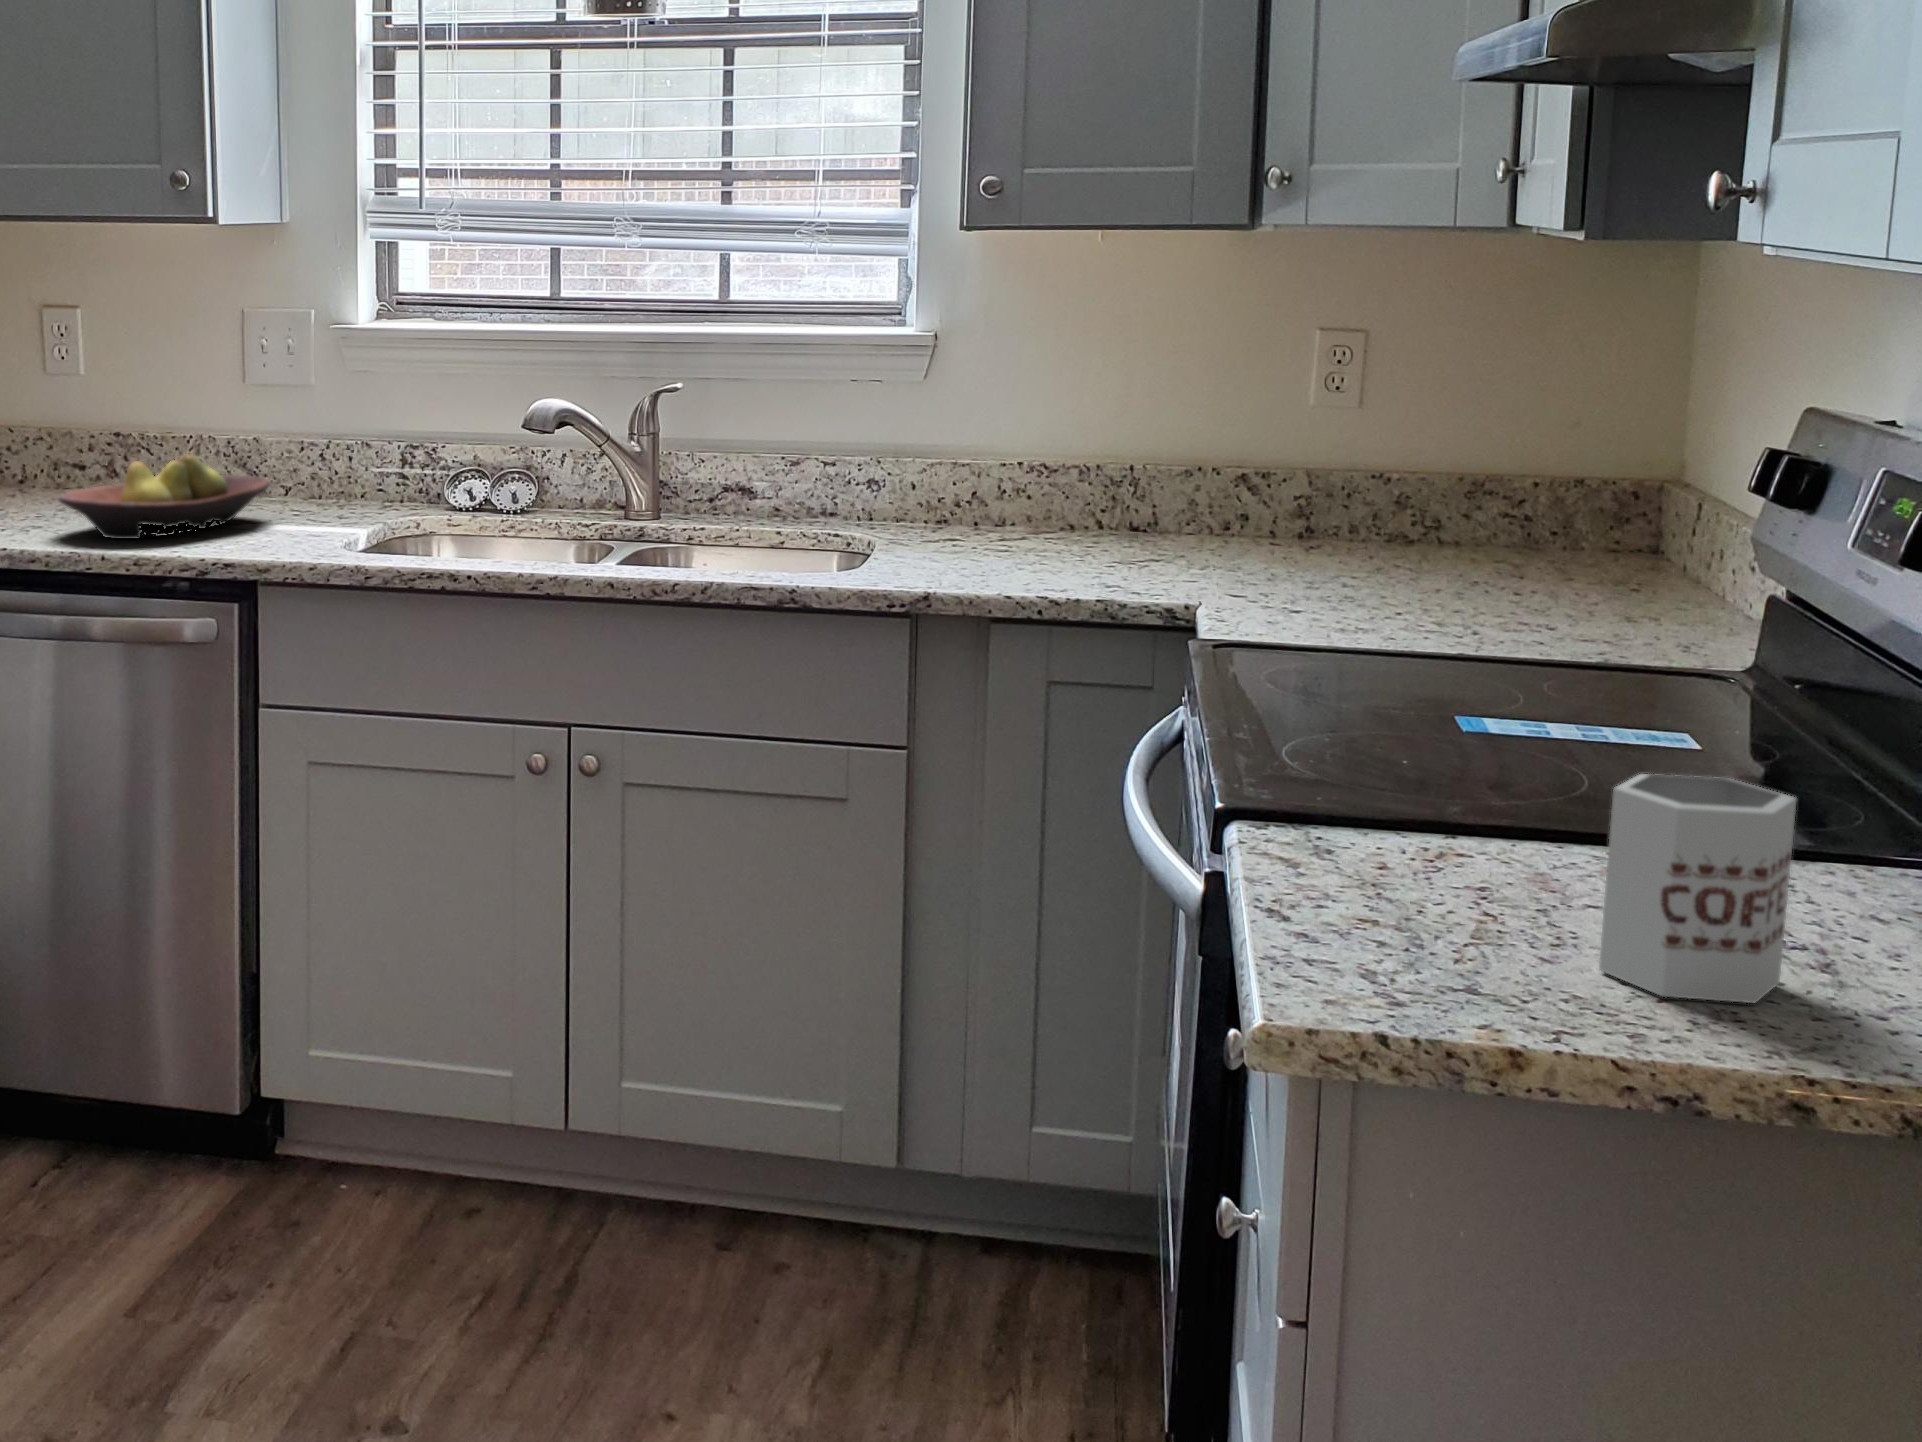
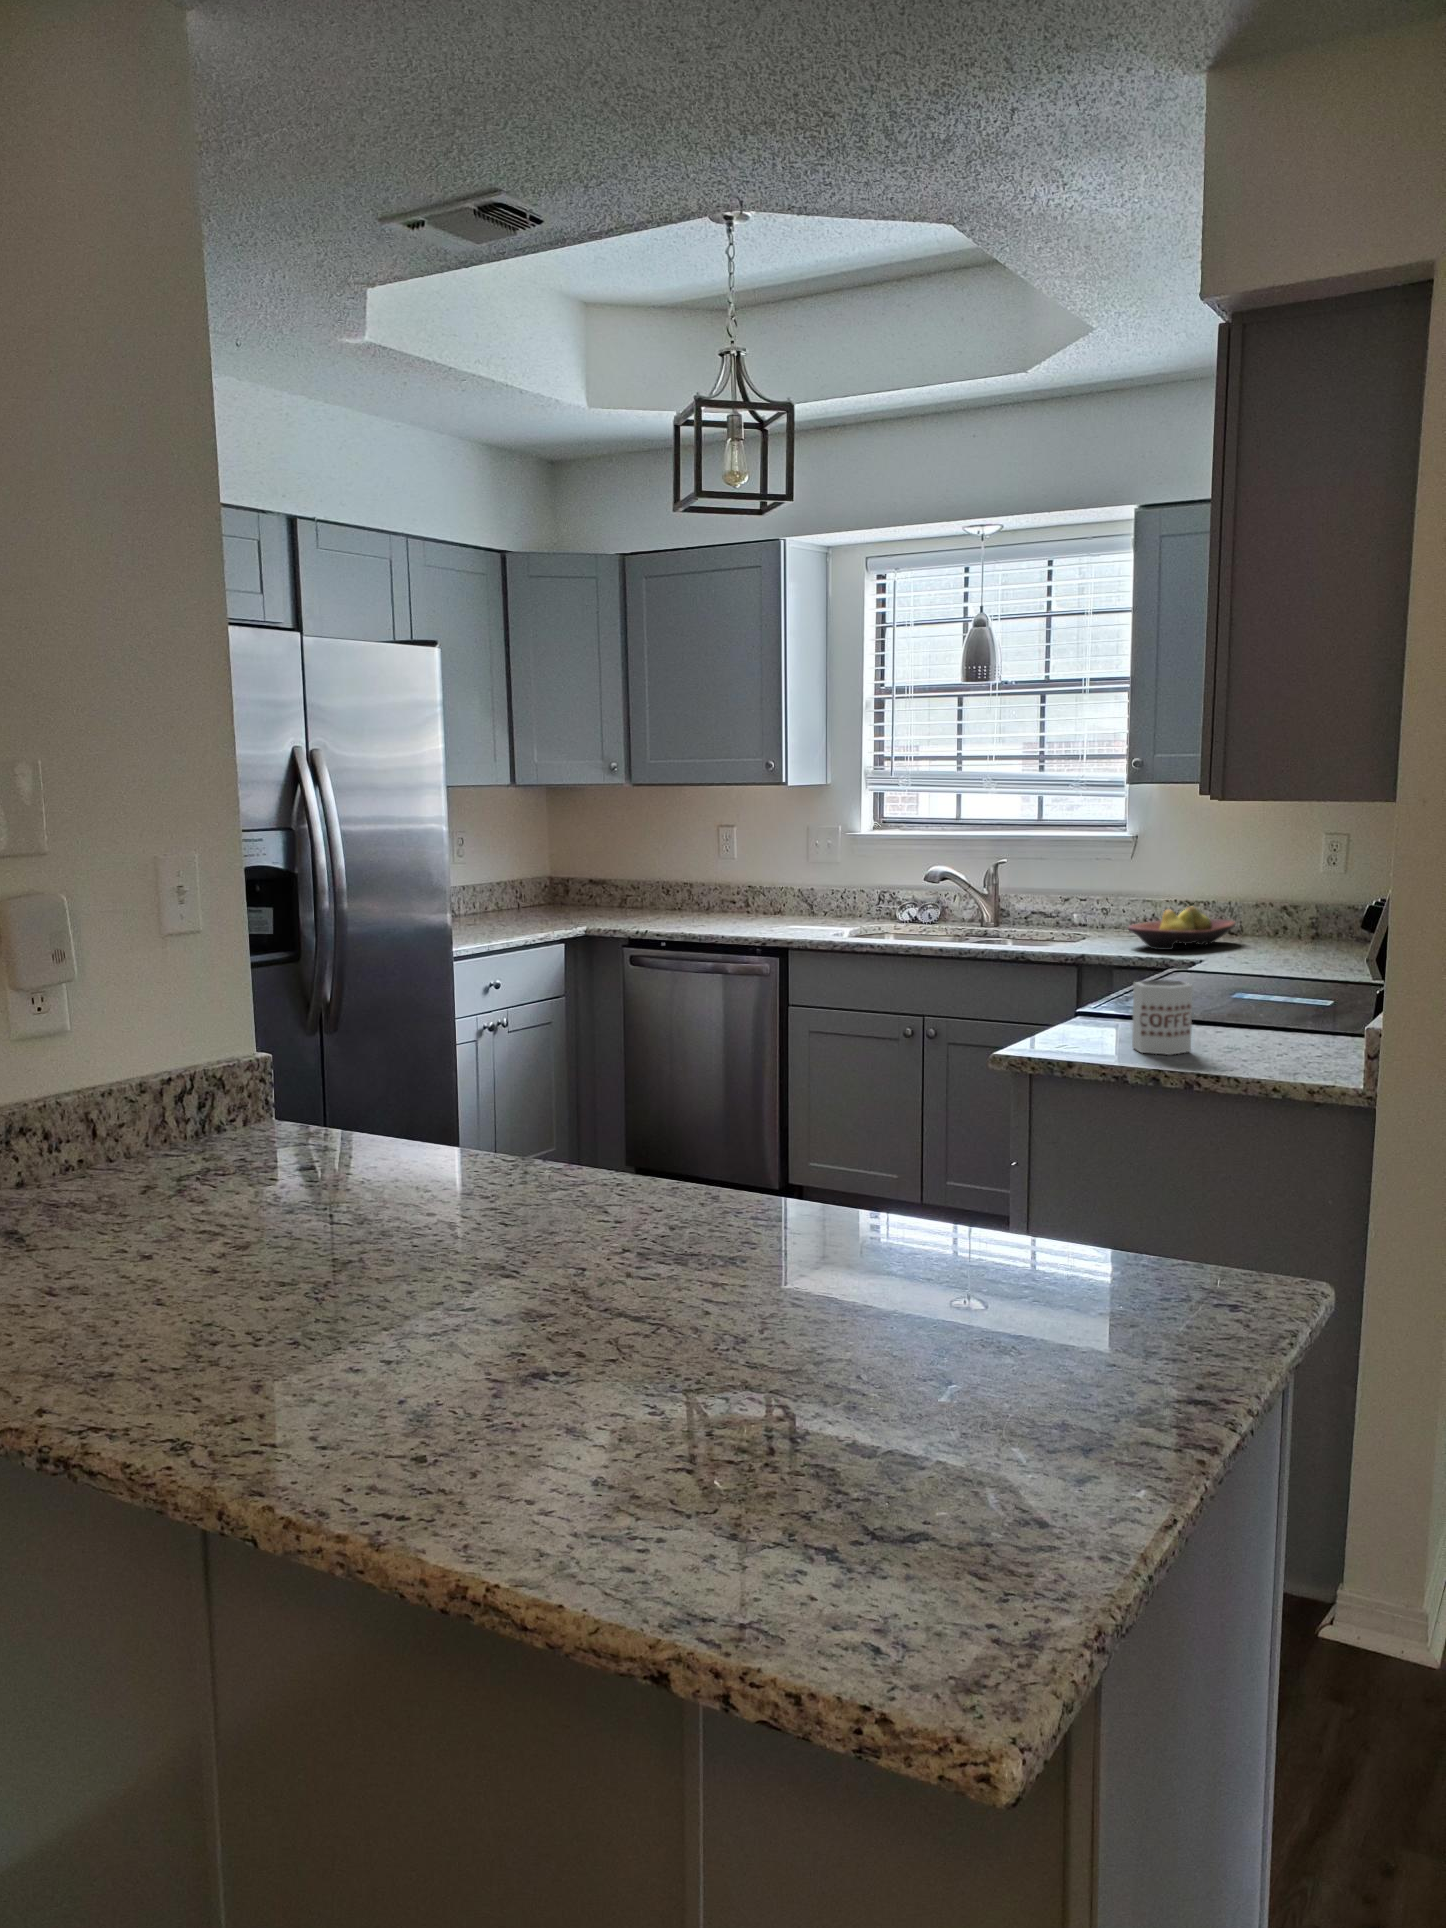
fruit bowl: present [59,454,269,539] -> present [1128,906,1235,950]

